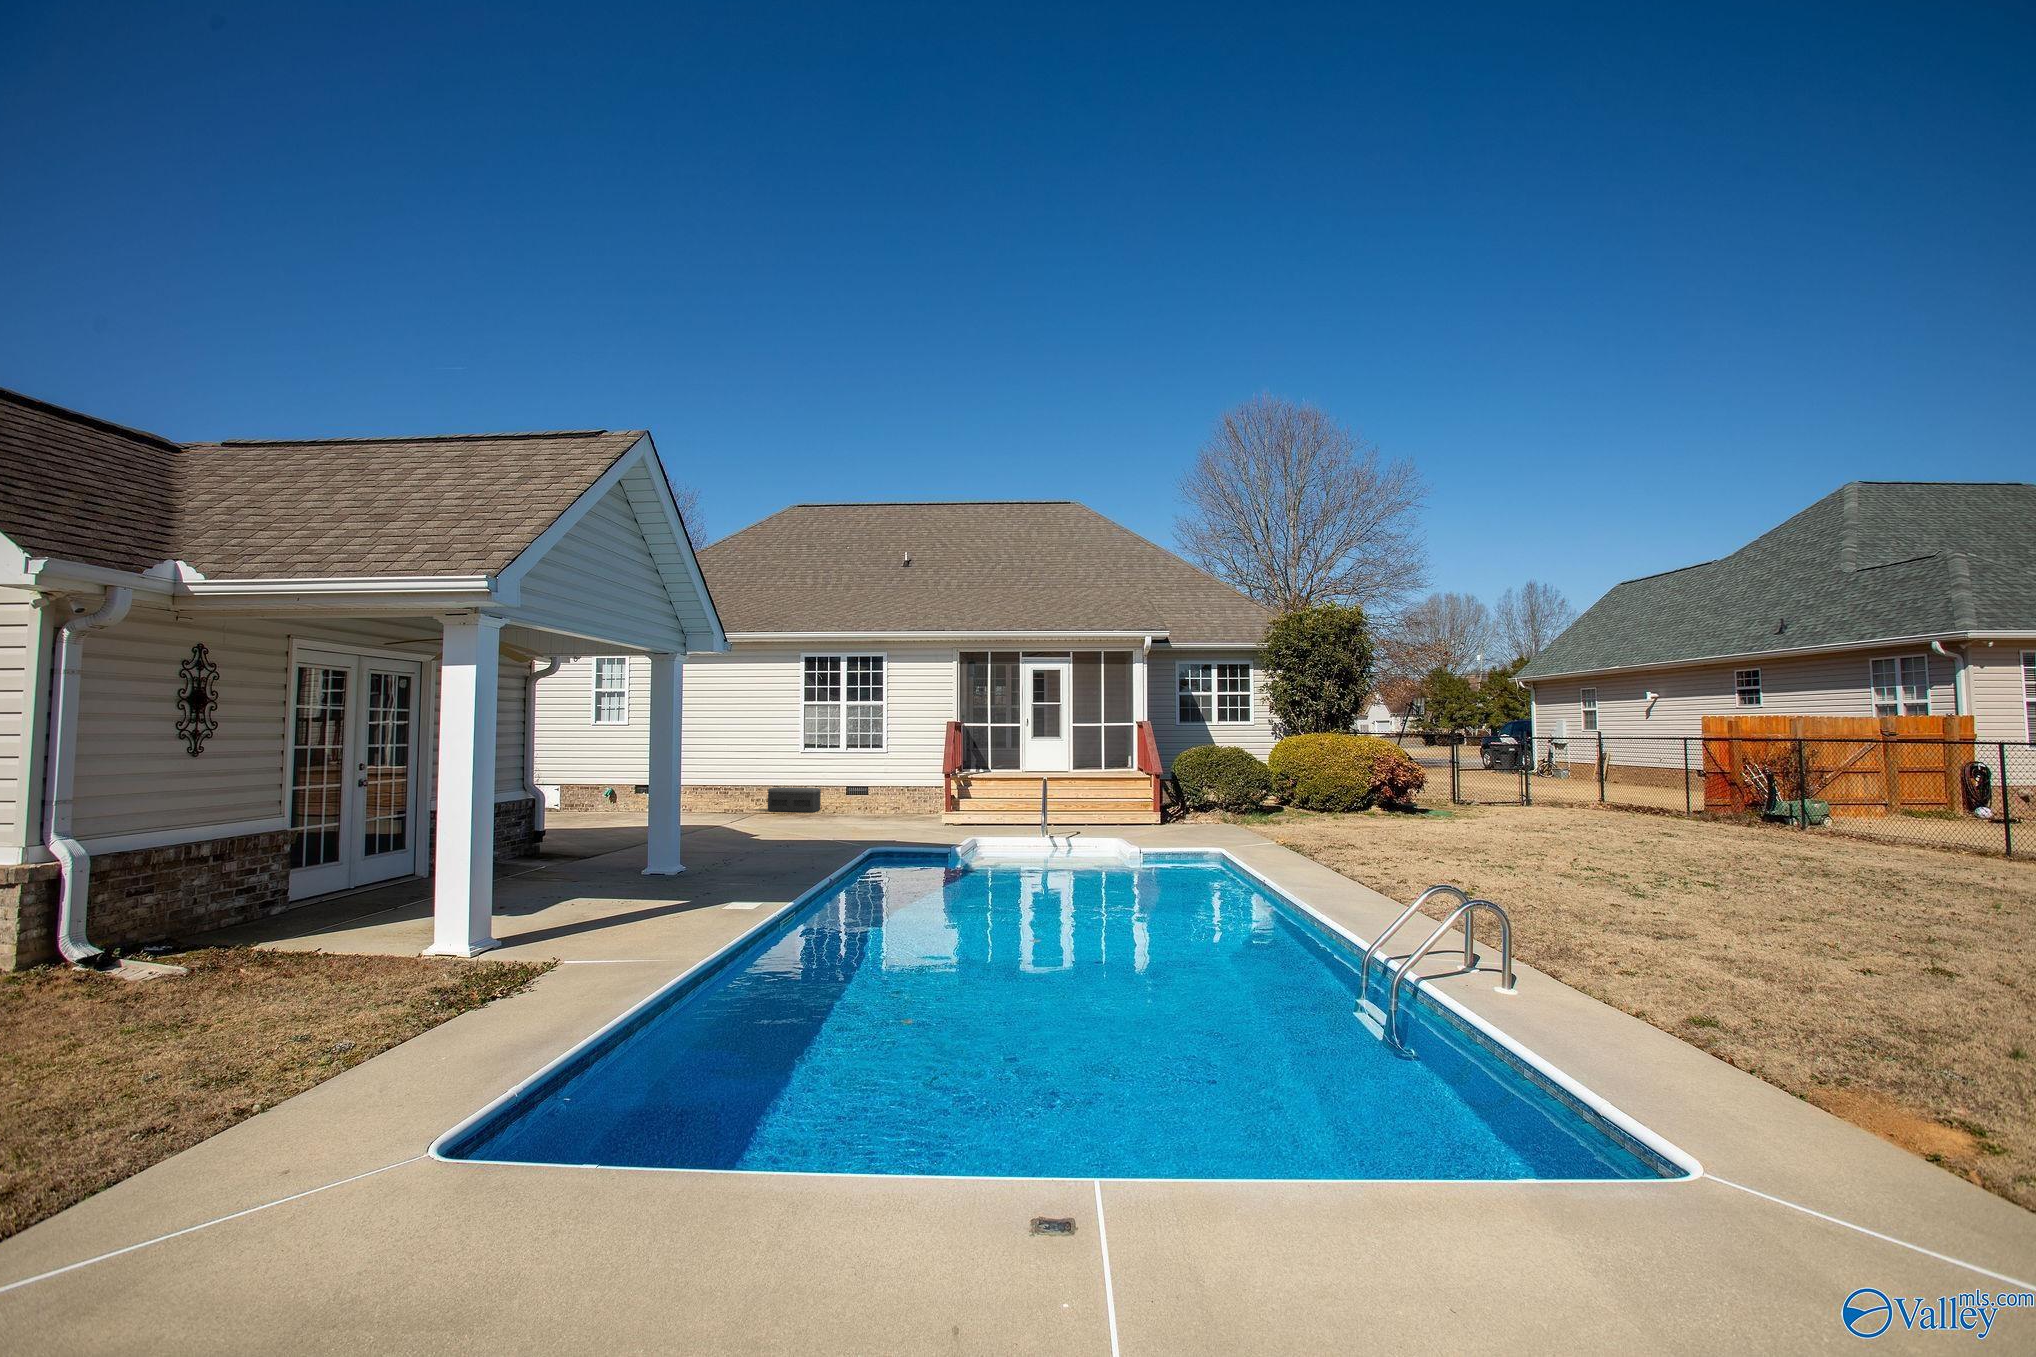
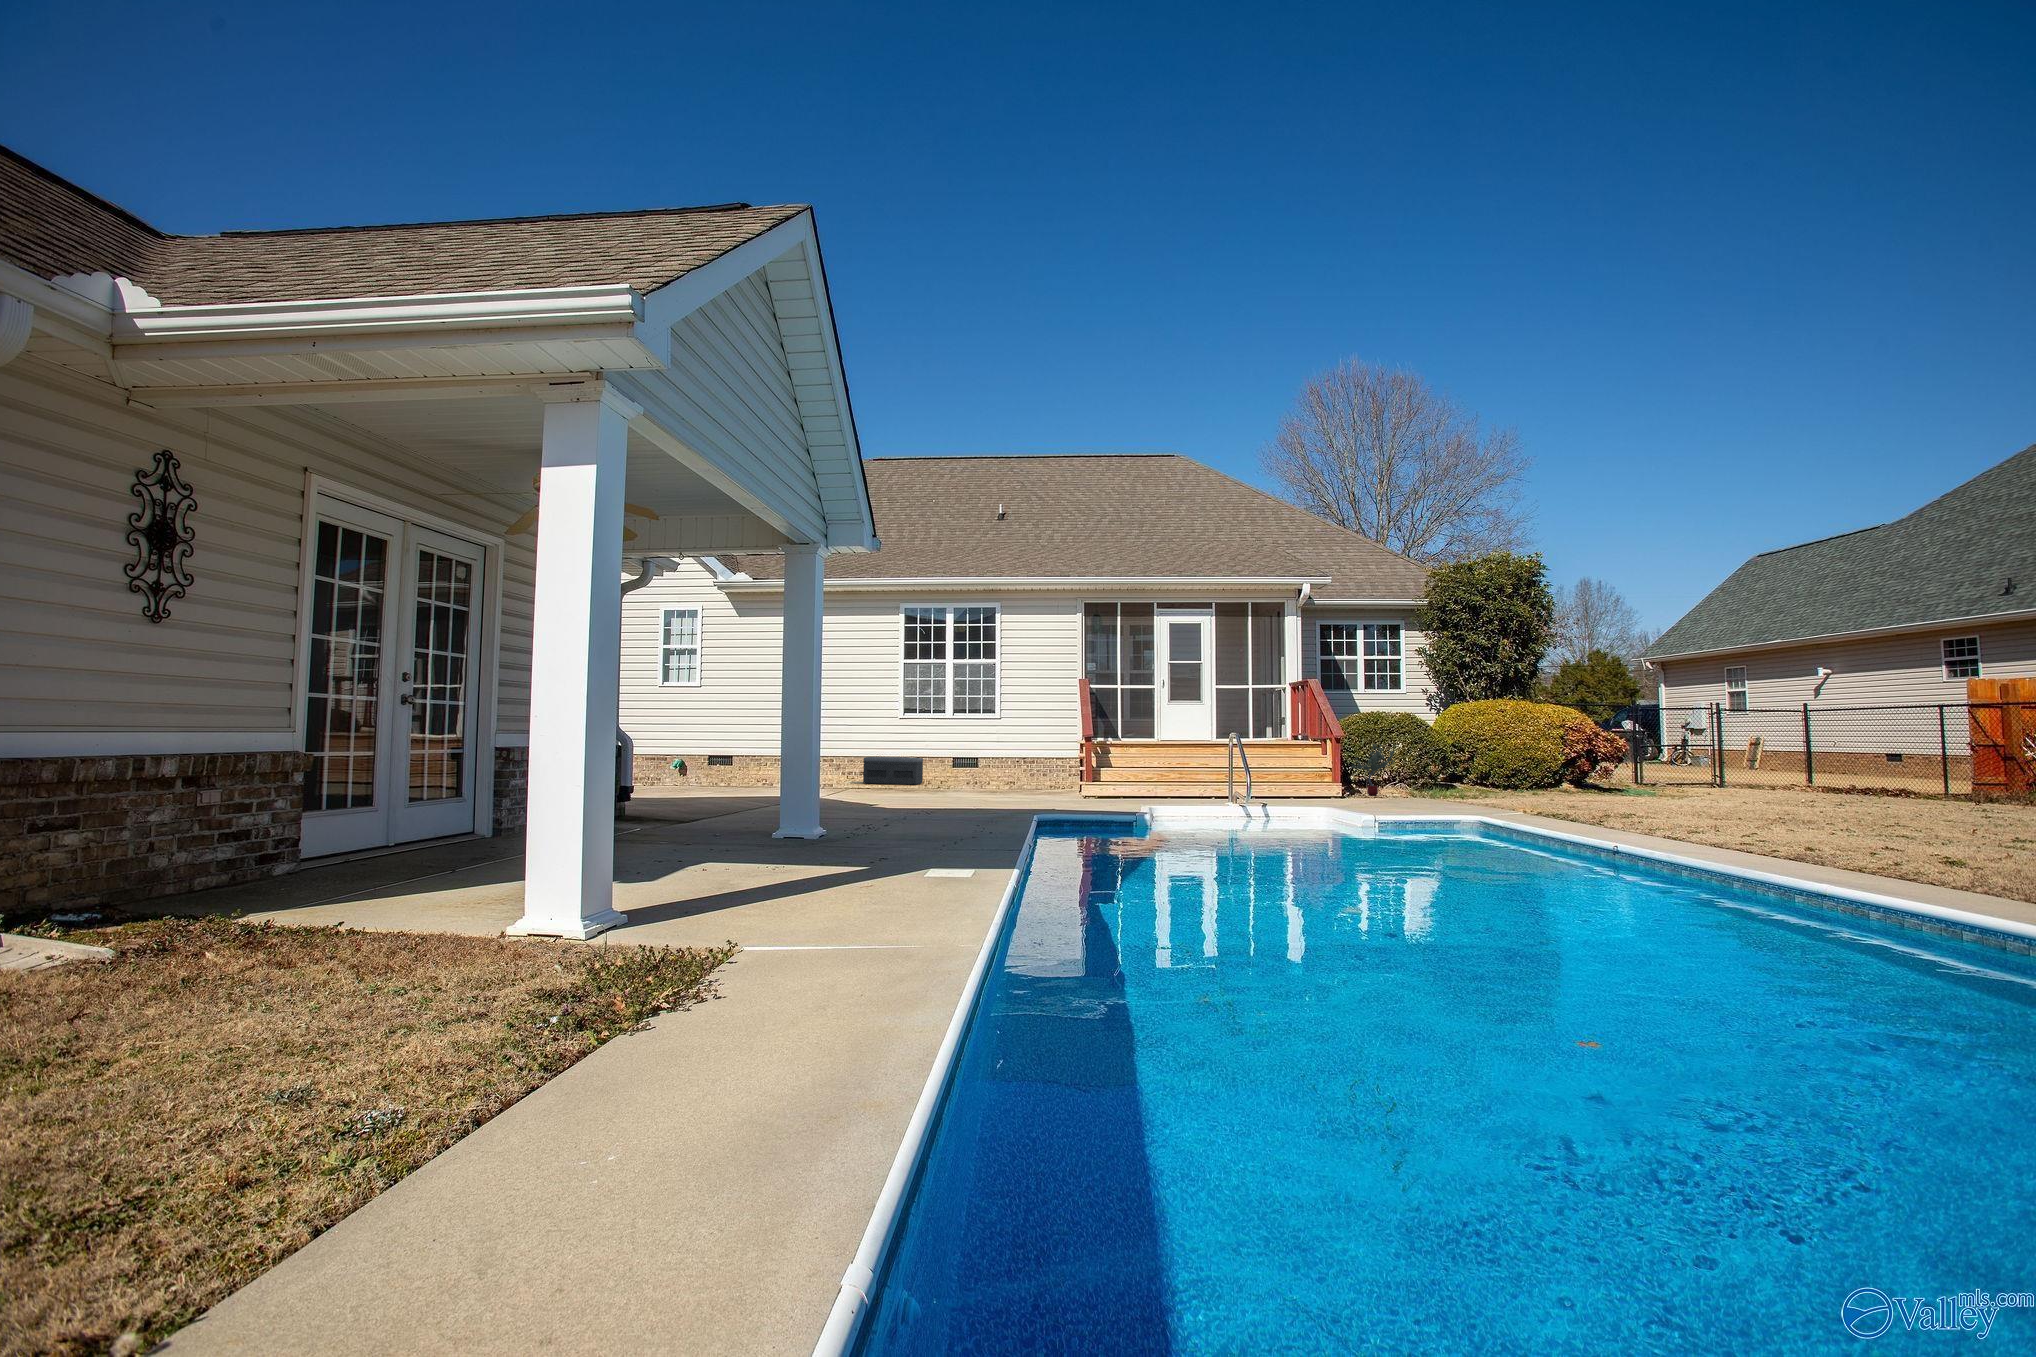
potted tree: none [1180,776,1215,820] -> present [1352,744,1394,796]

